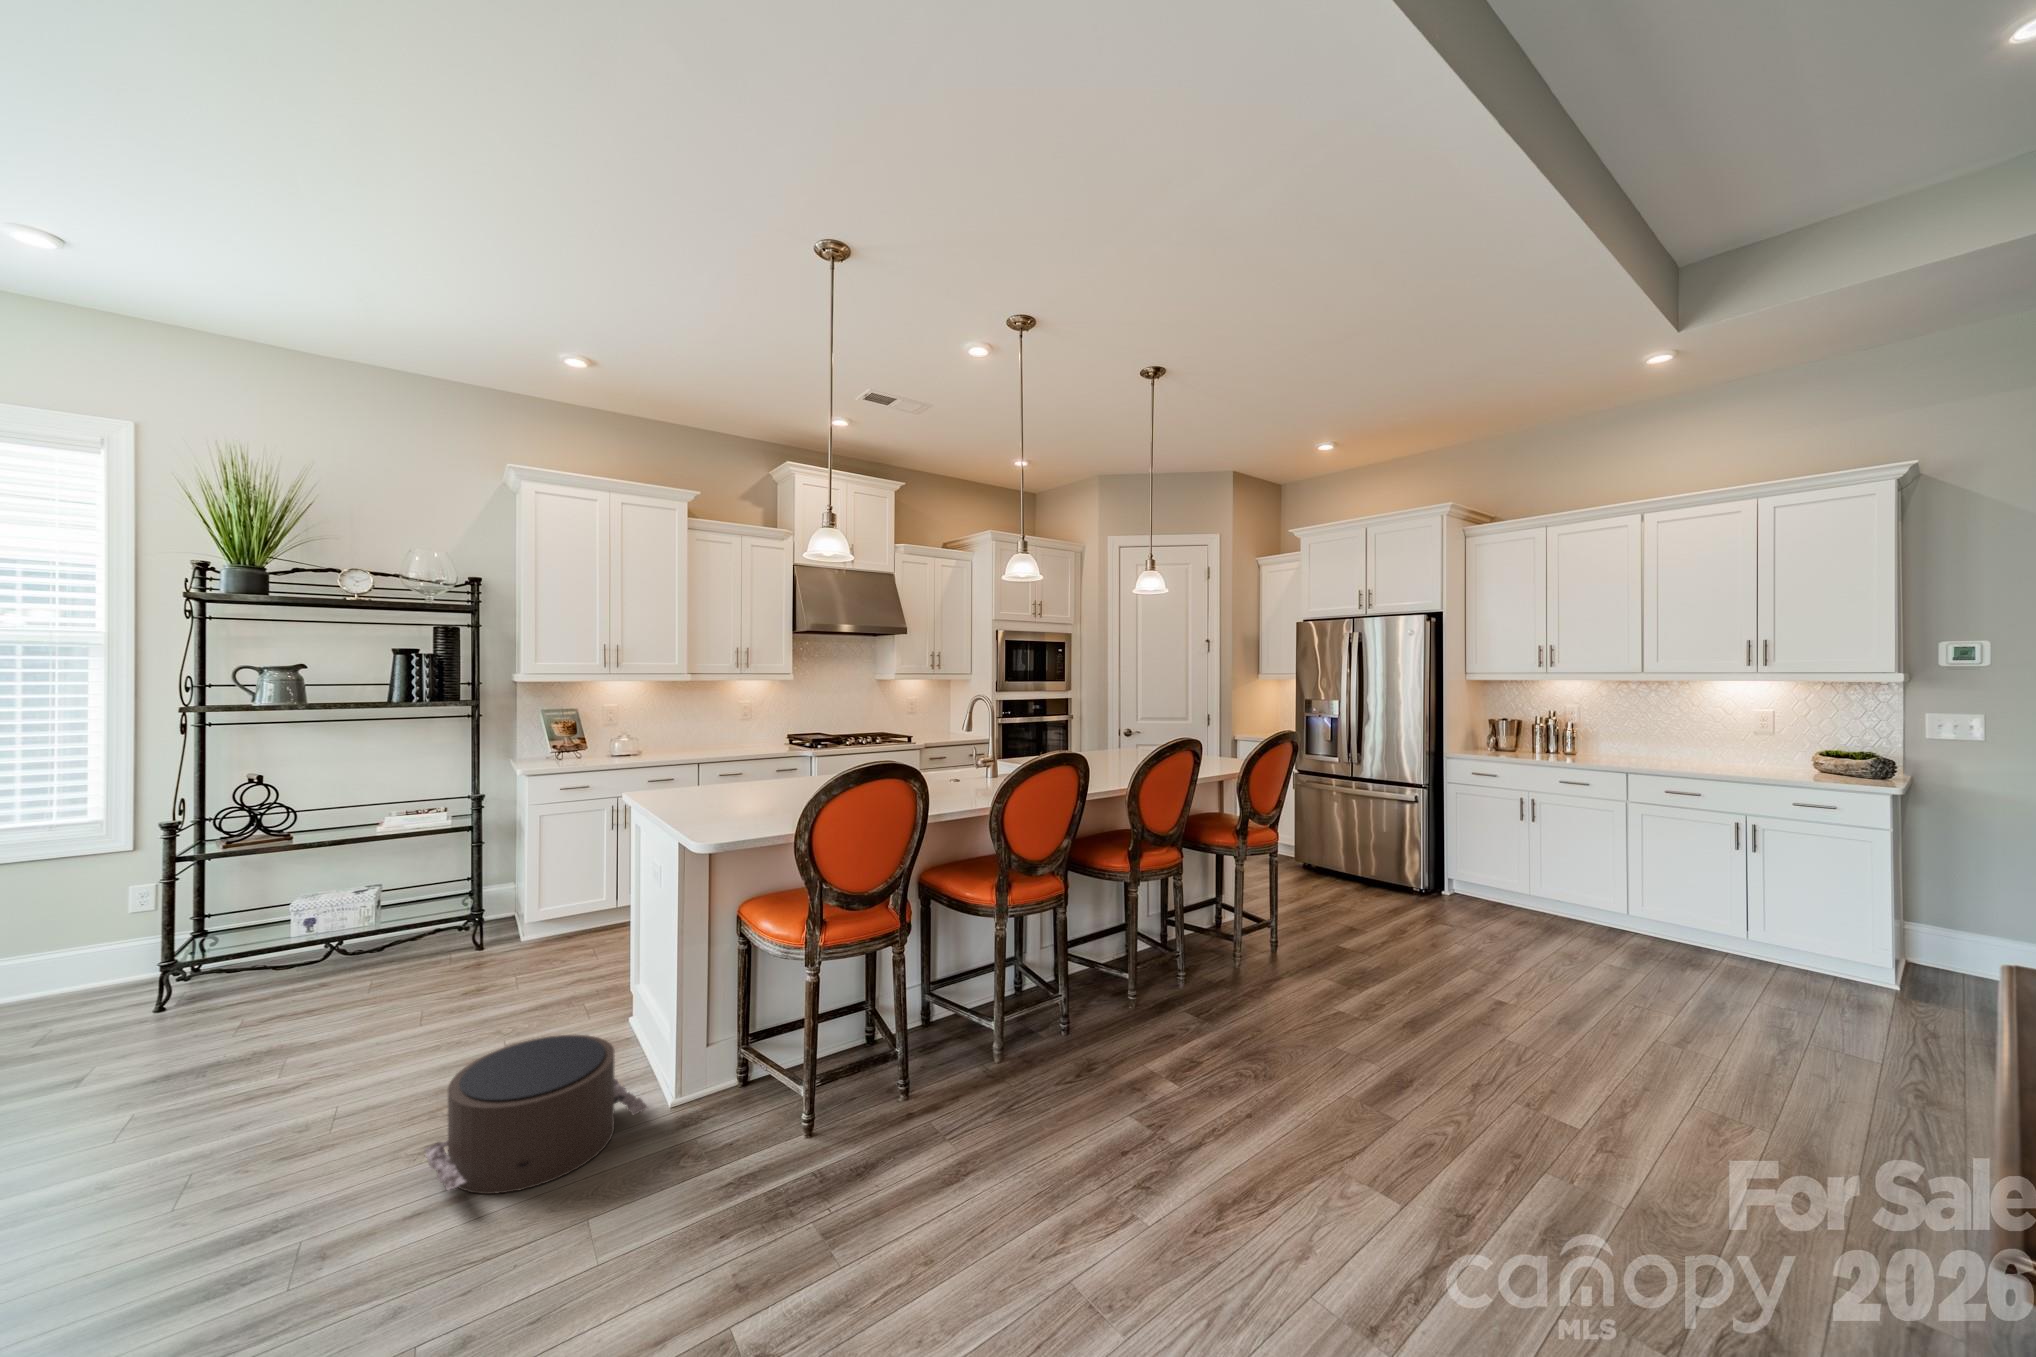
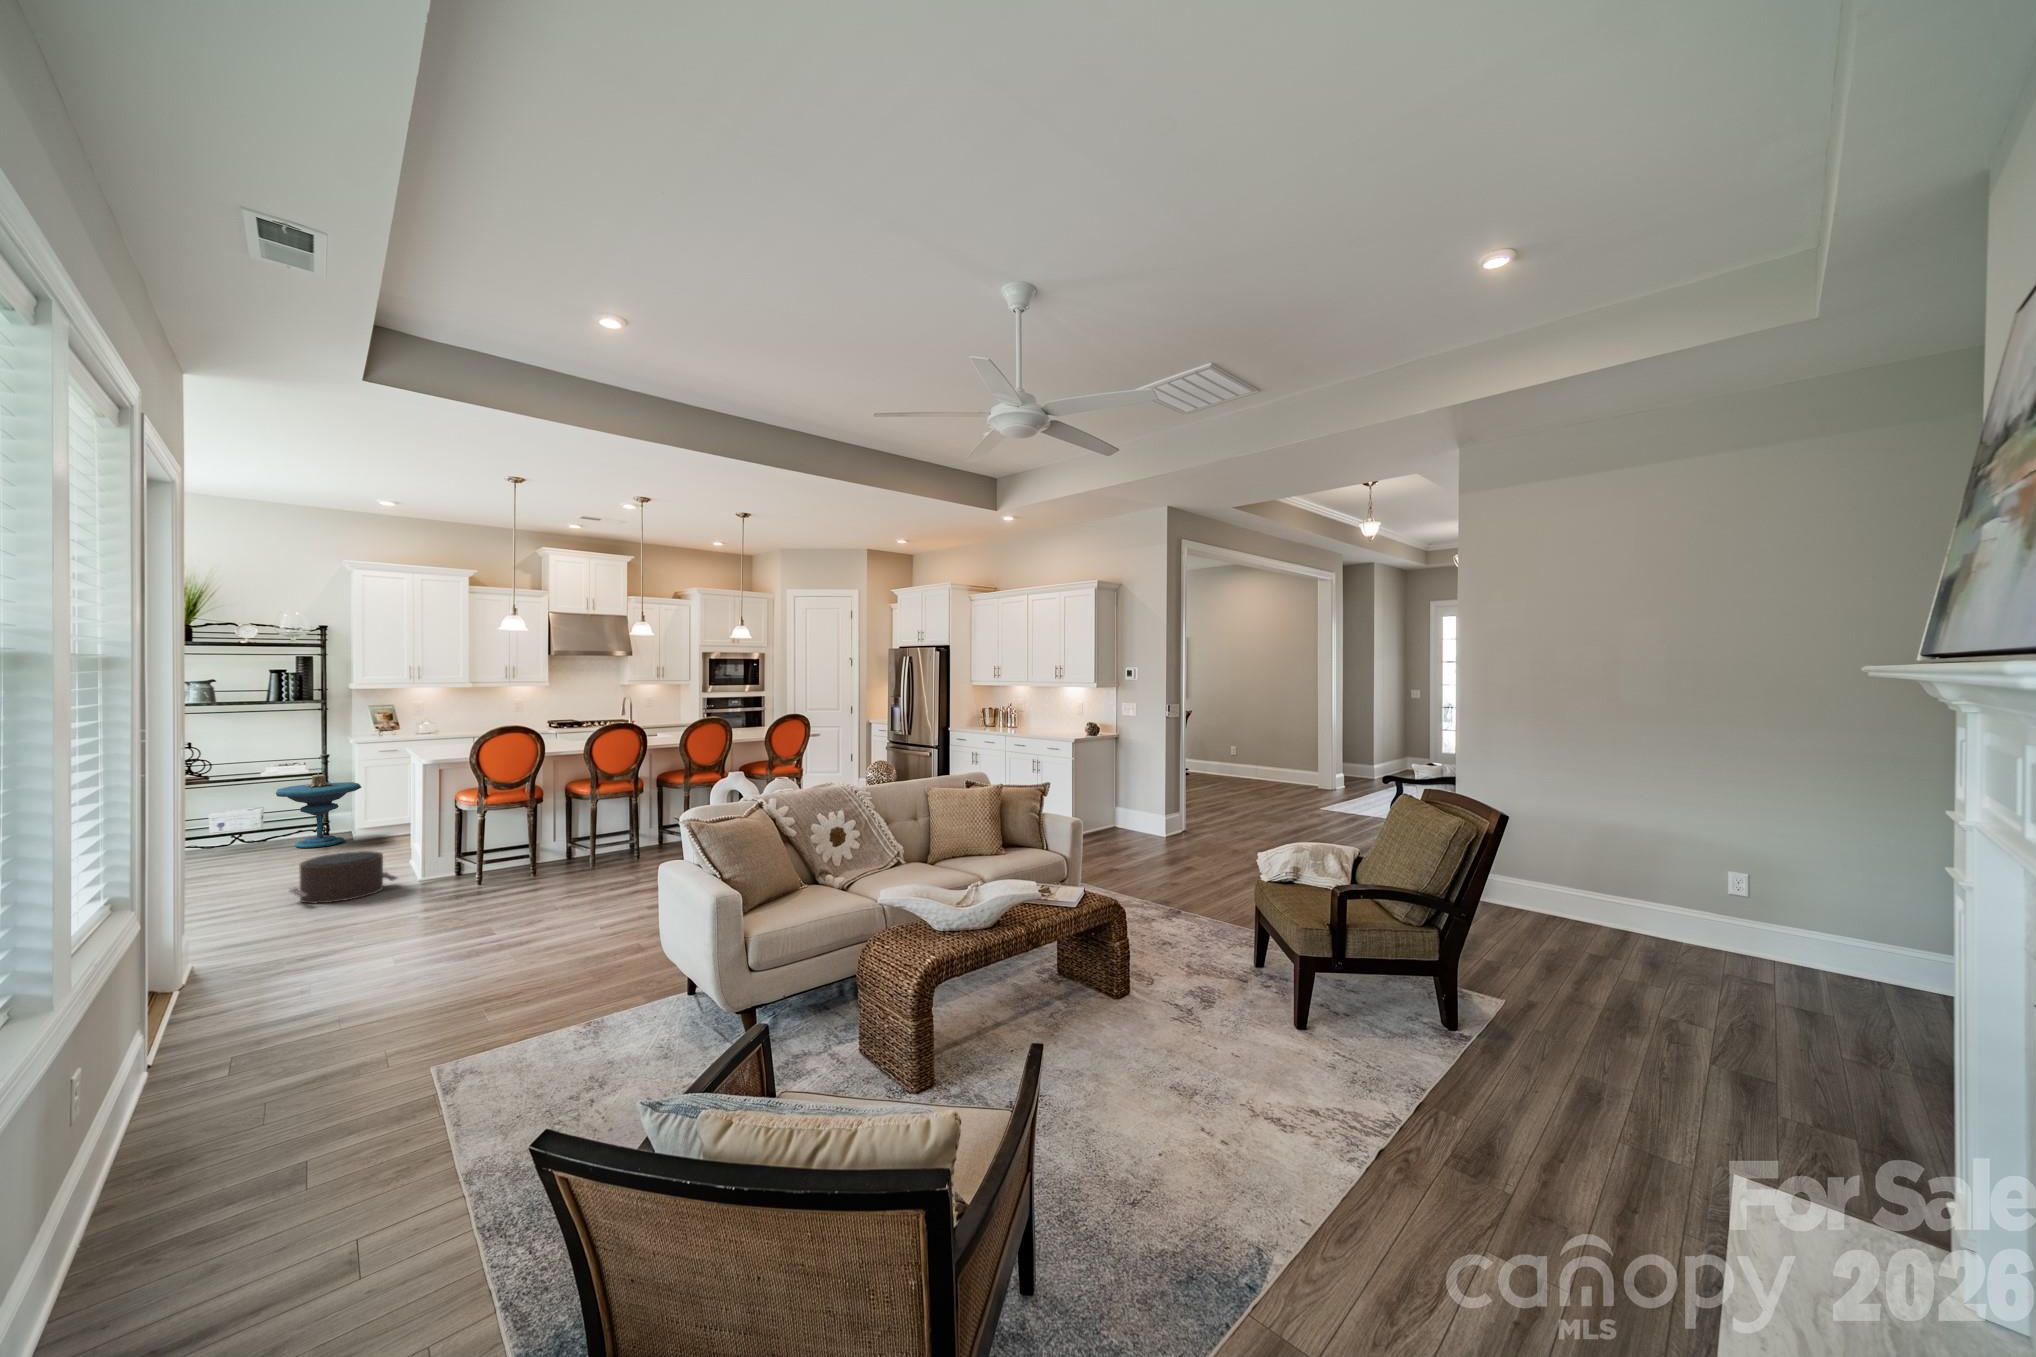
side table: none [400,827,535,962] -> present [276,773,361,848]

